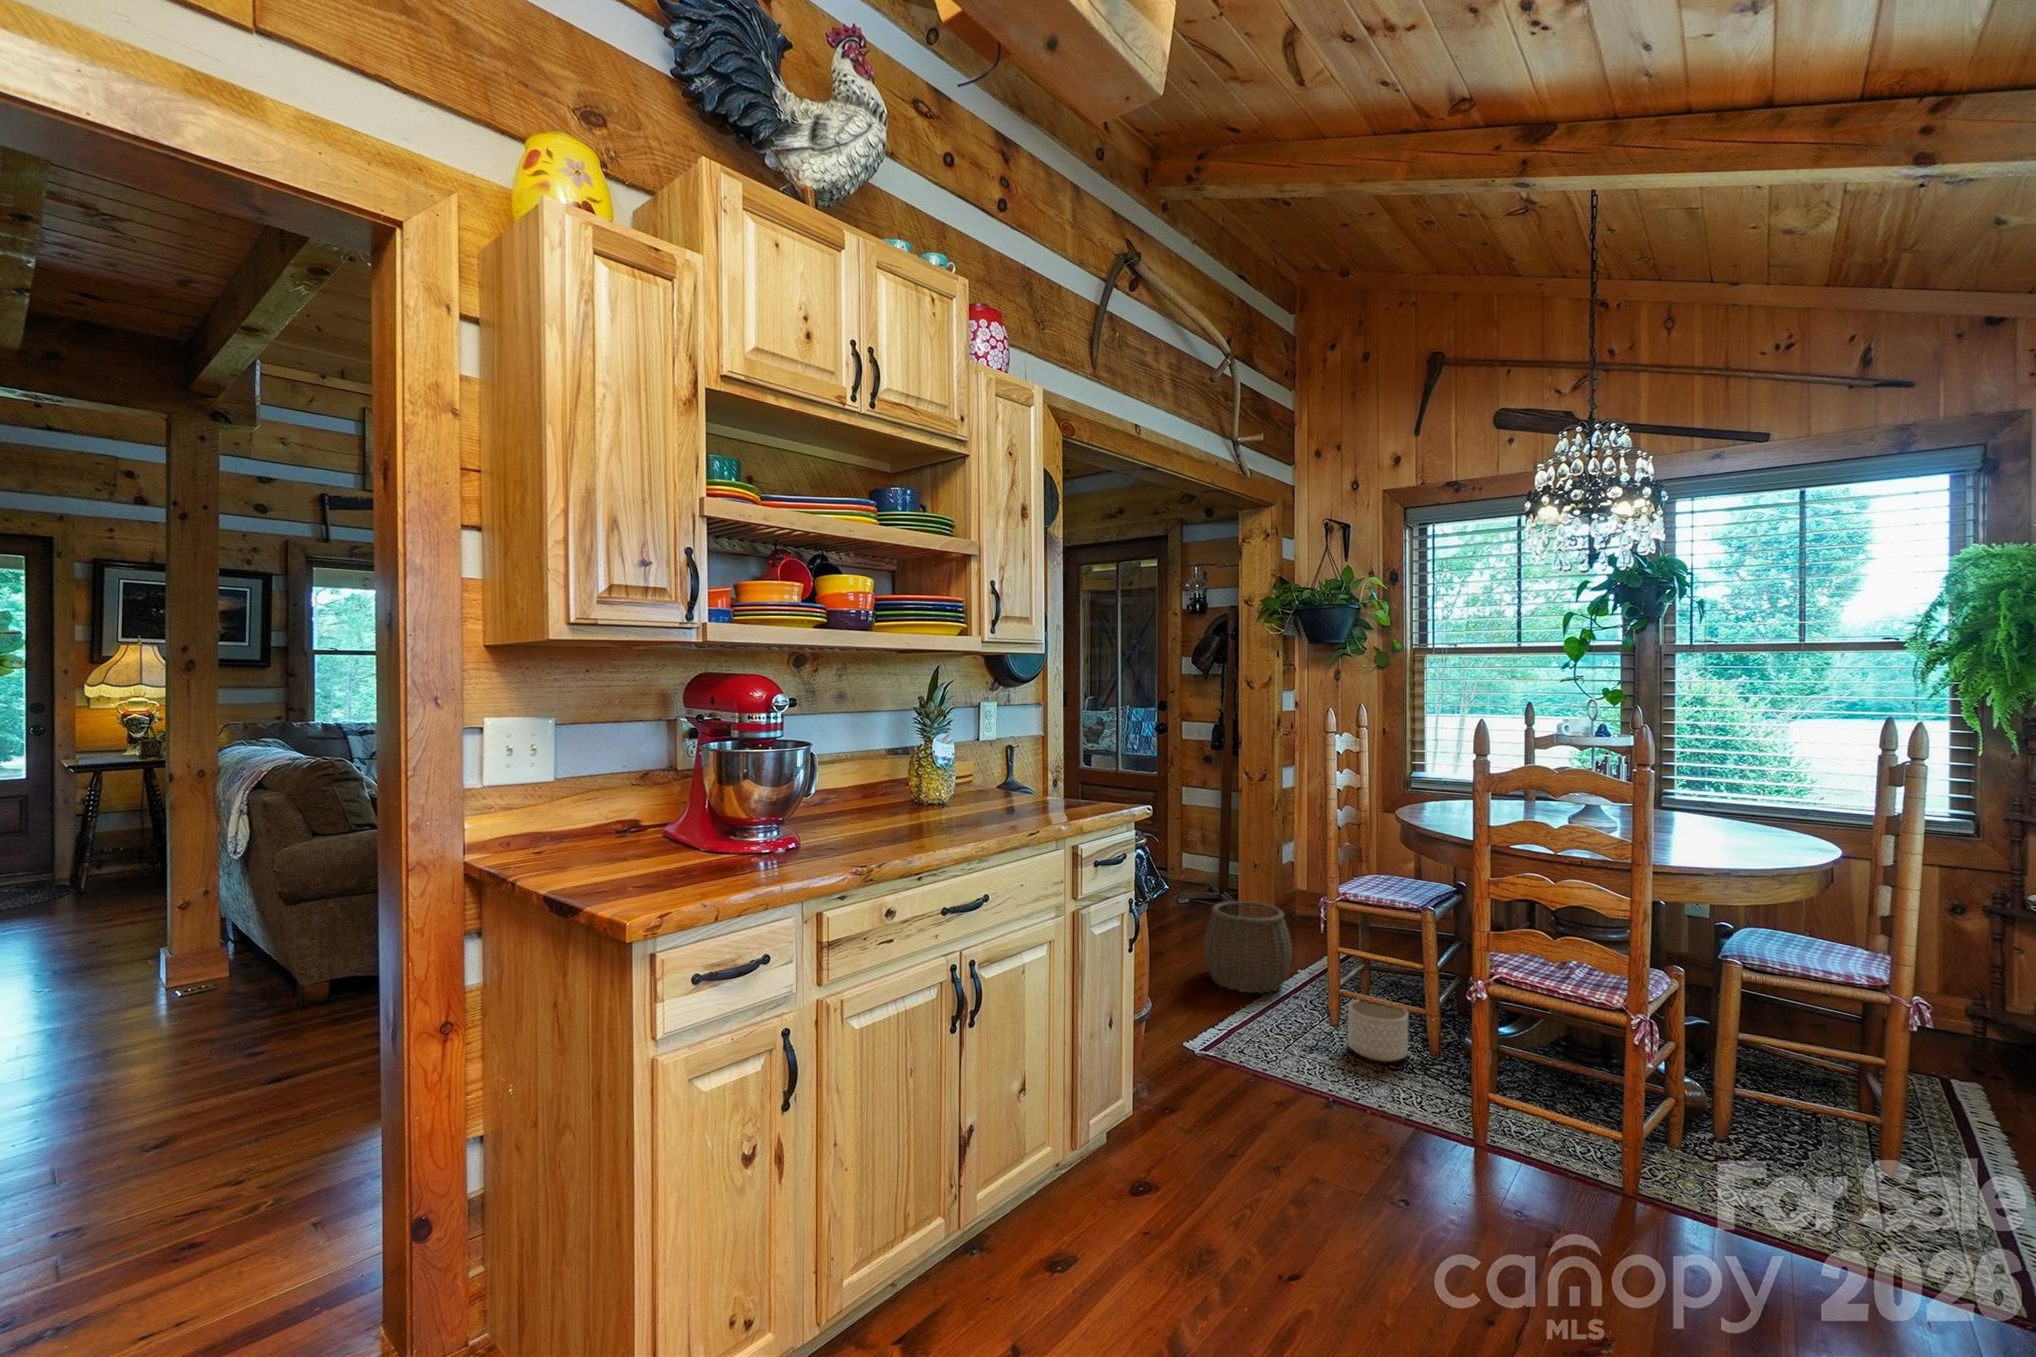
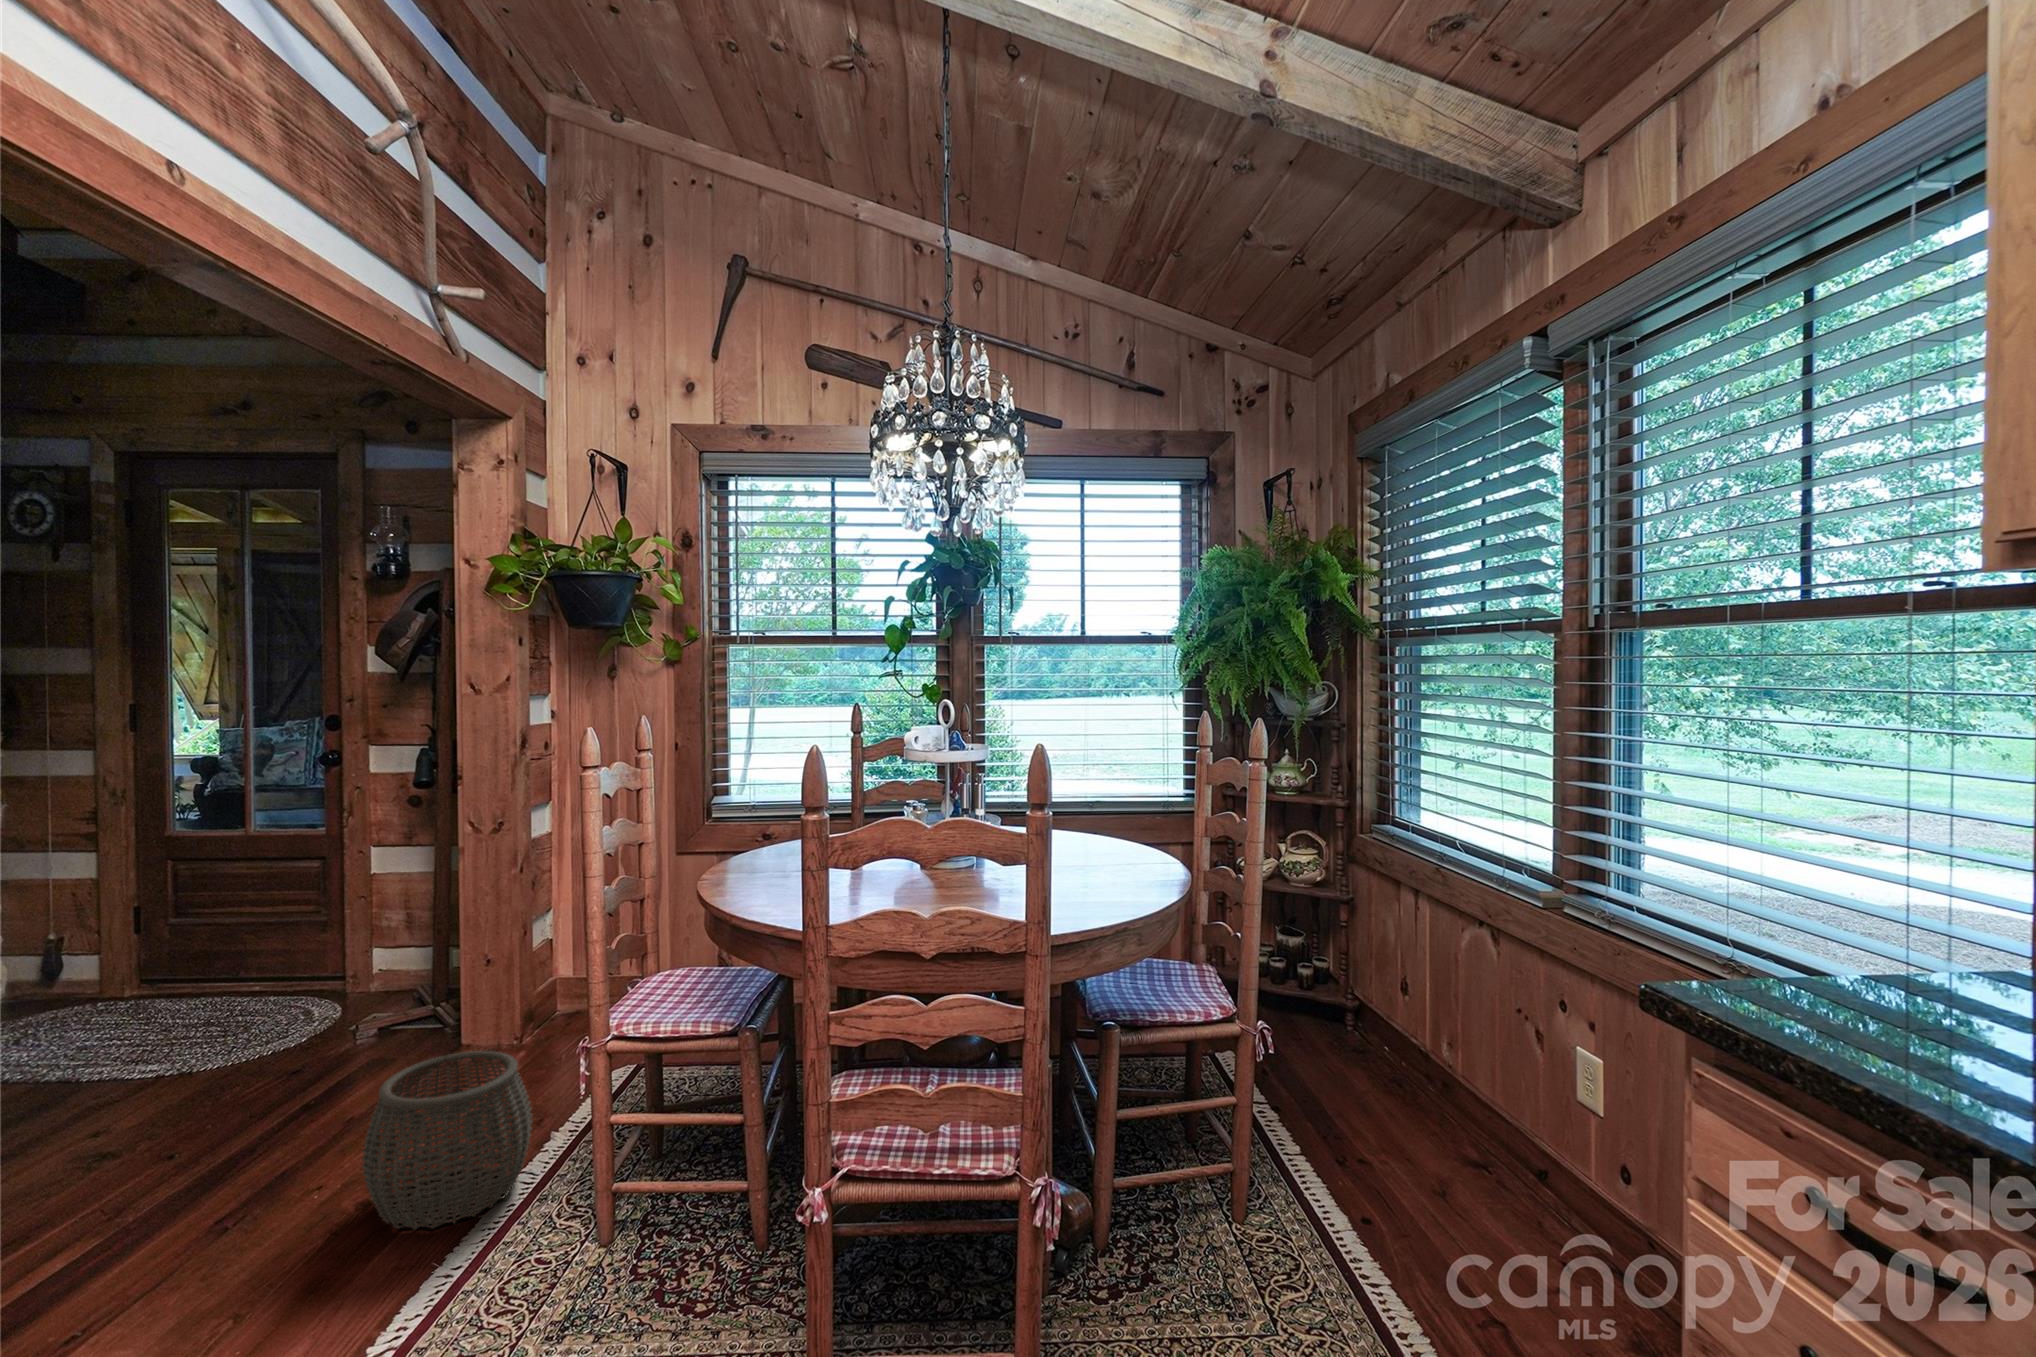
planter: present [1348,1000,1408,1062] -> none [619,1184,713,1300]

